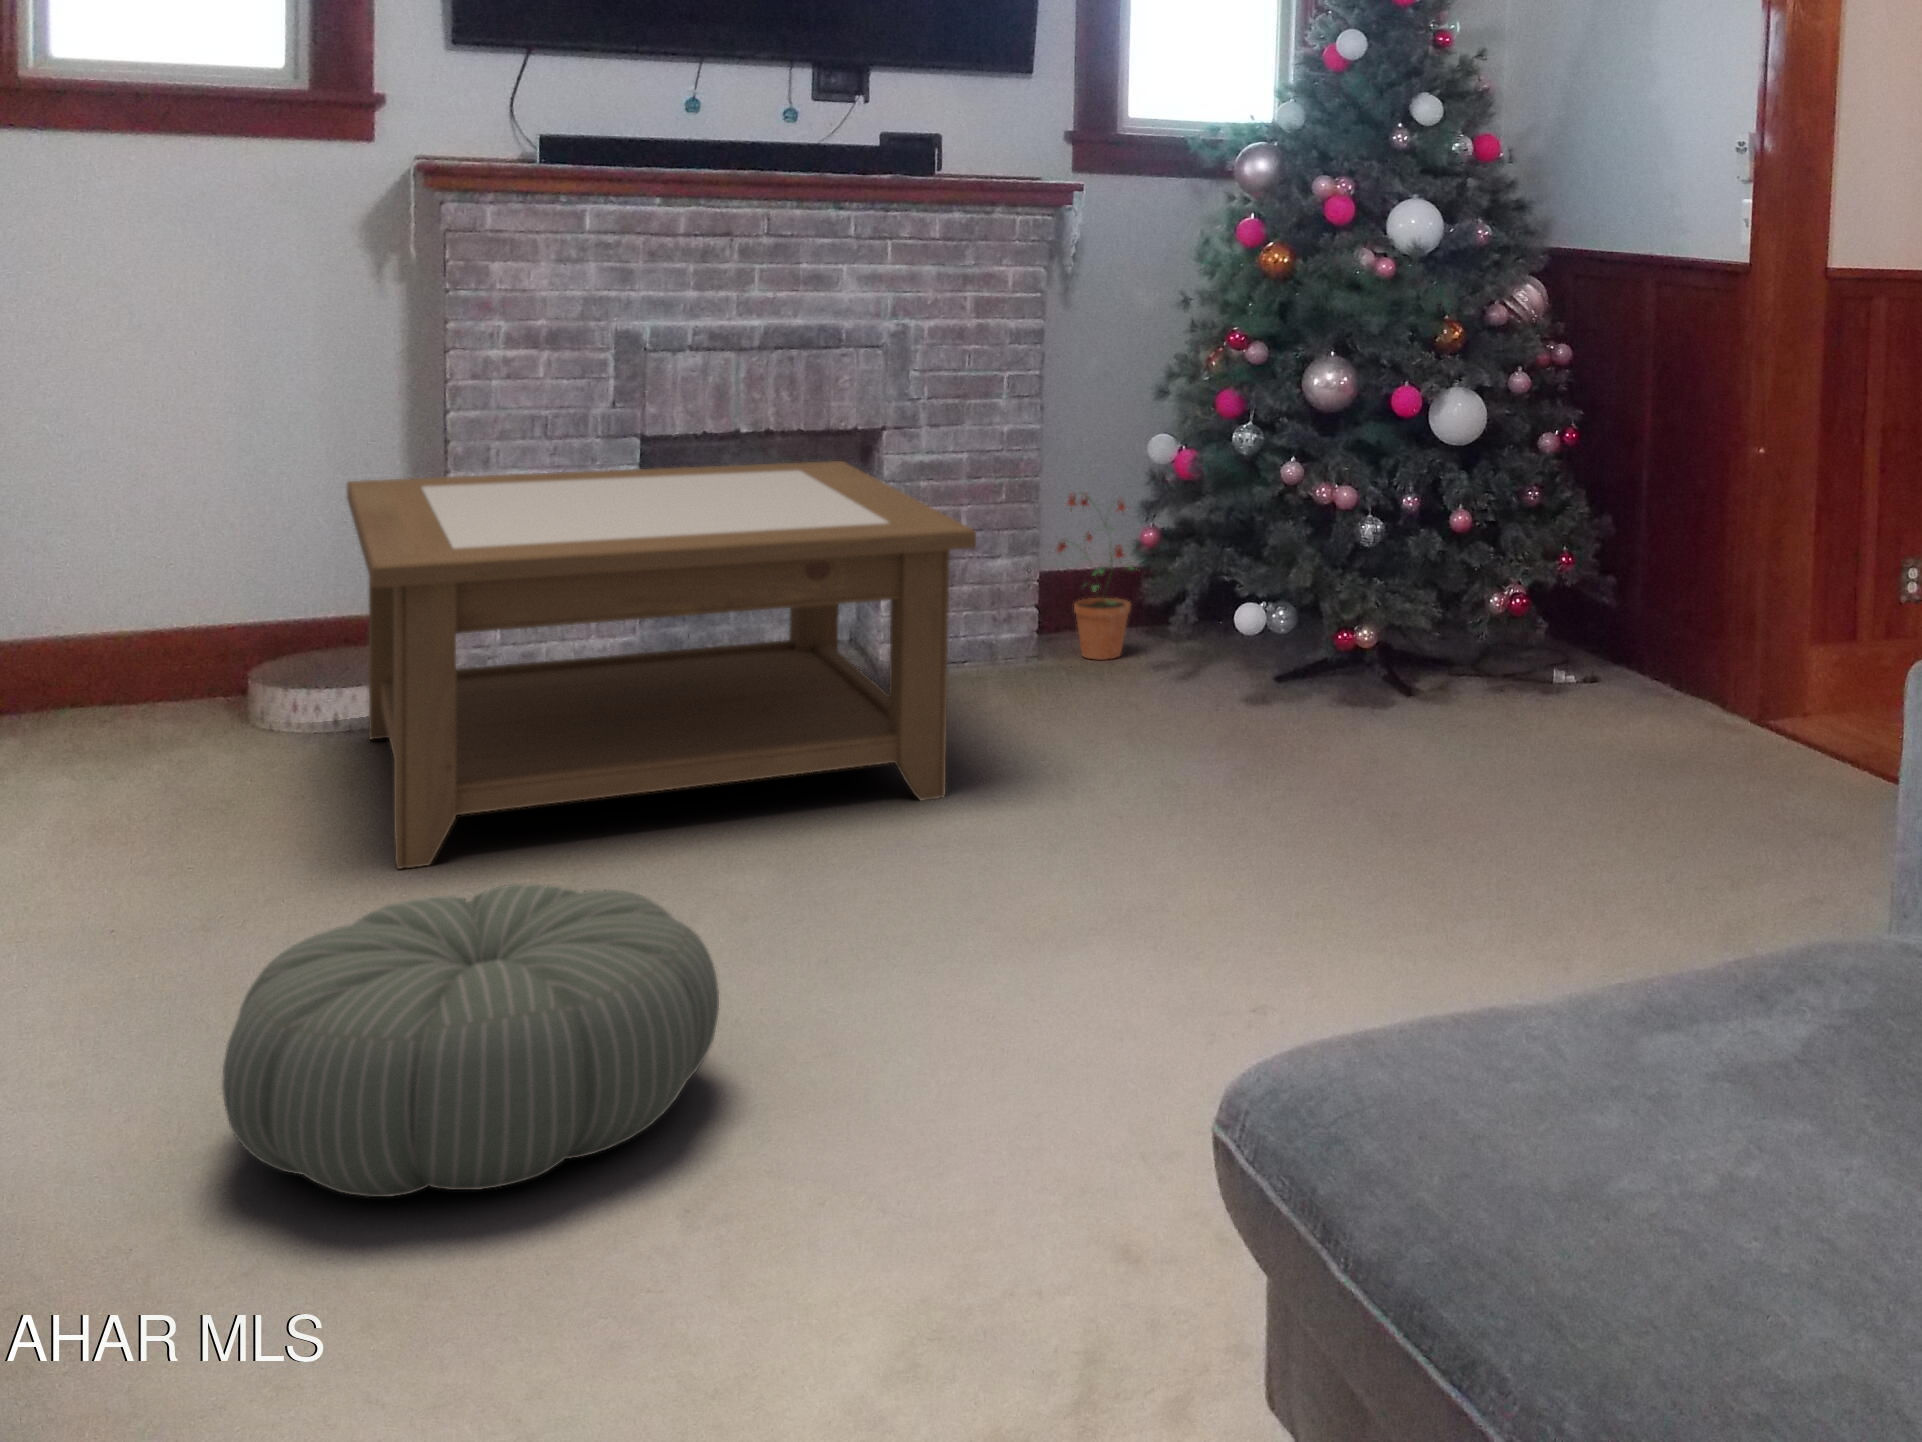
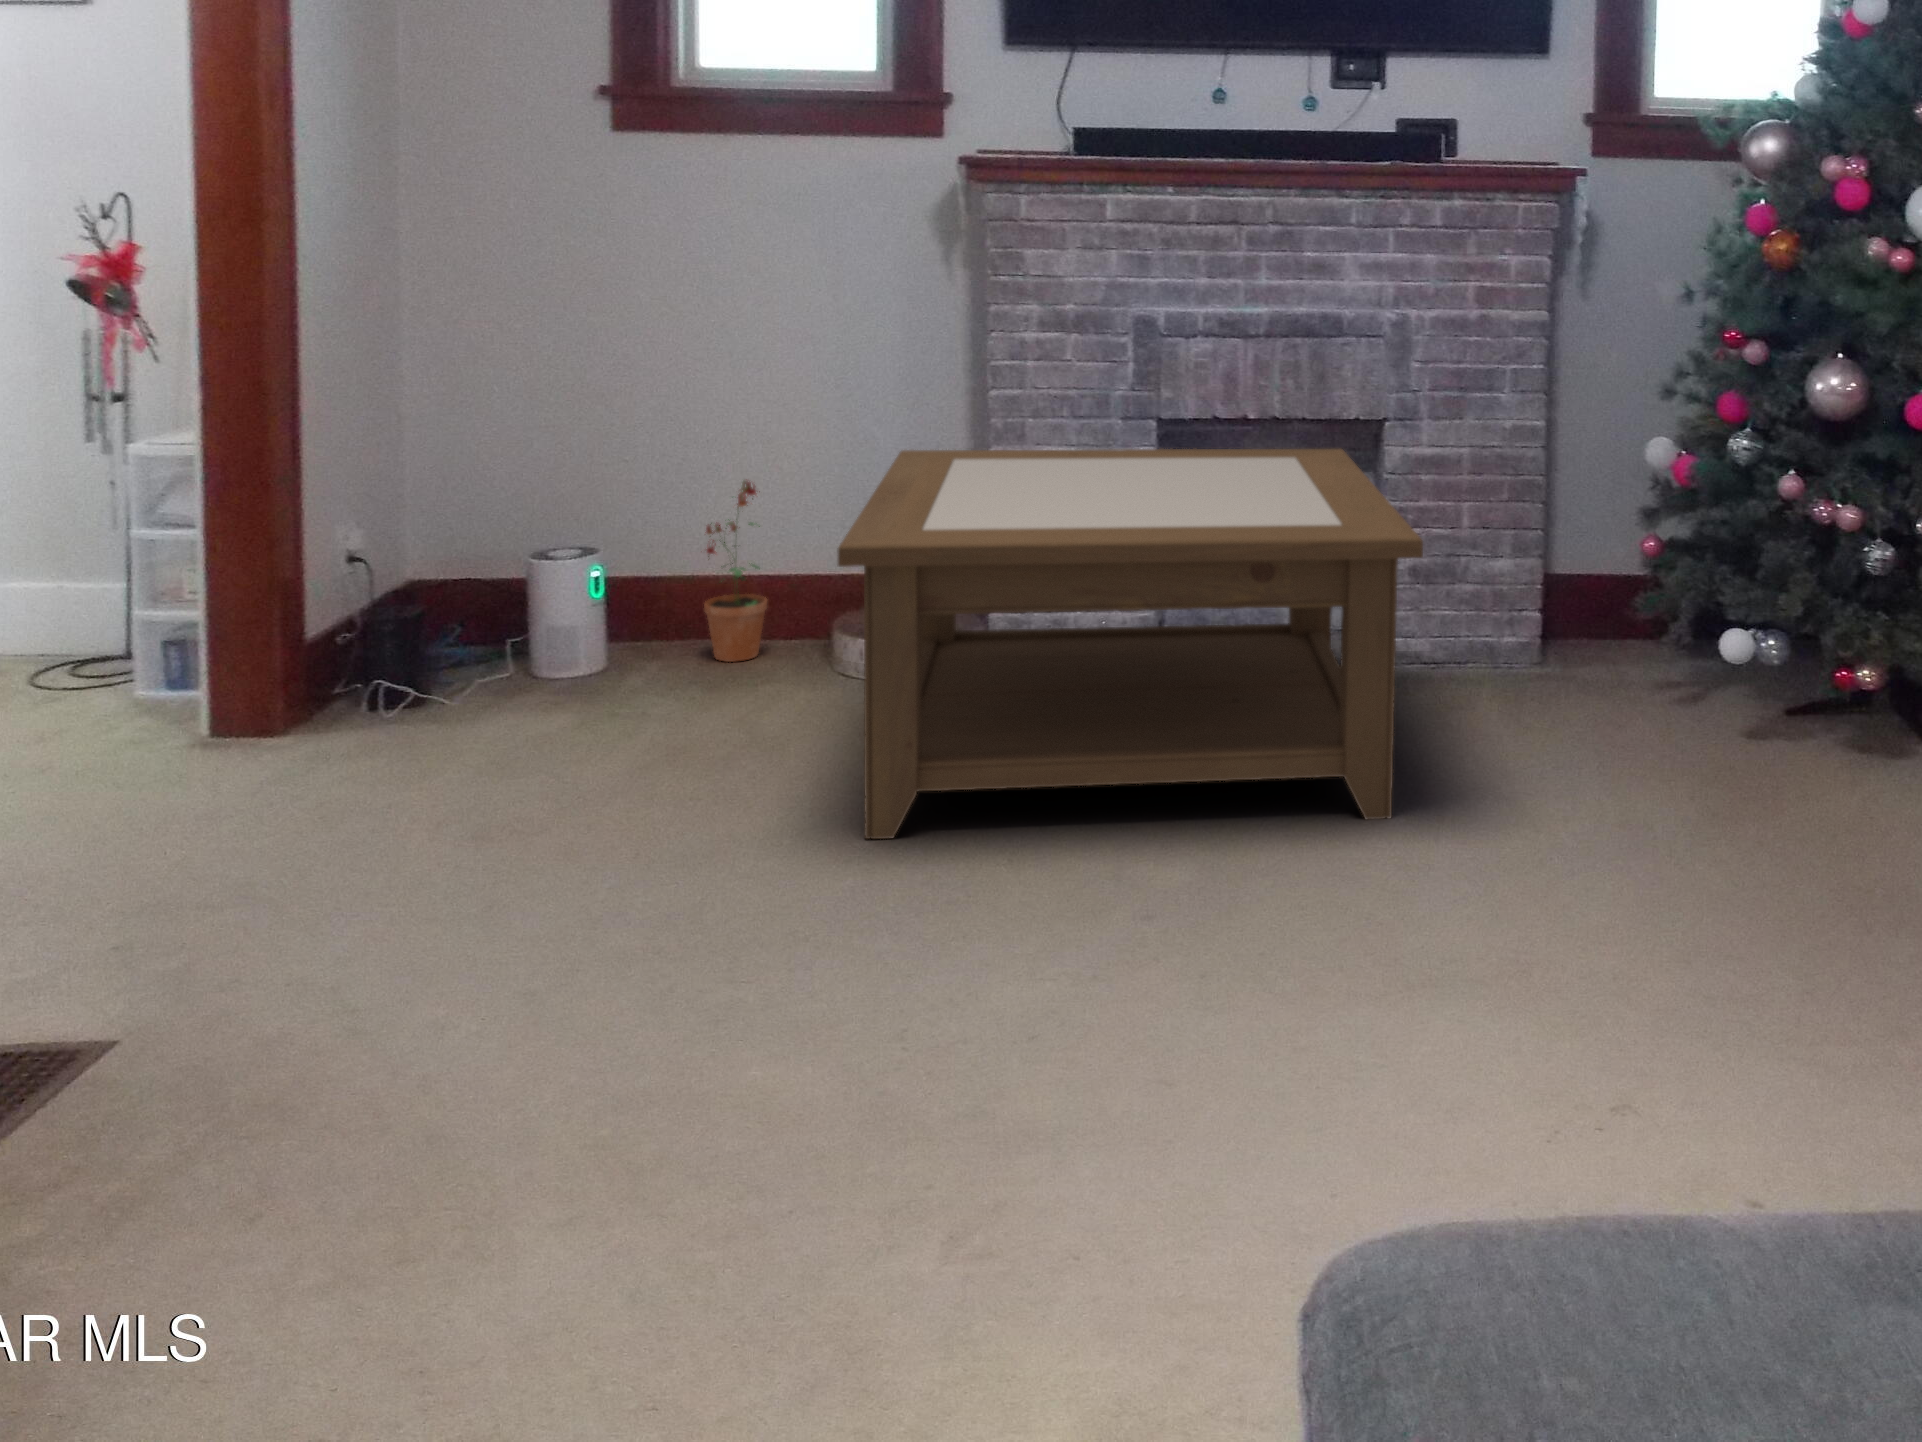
potted plant: present [1057,492,1137,660] -> present [704,481,767,662]
pouf: present [222,884,719,1197] -> none [511,914,1024,1292]

